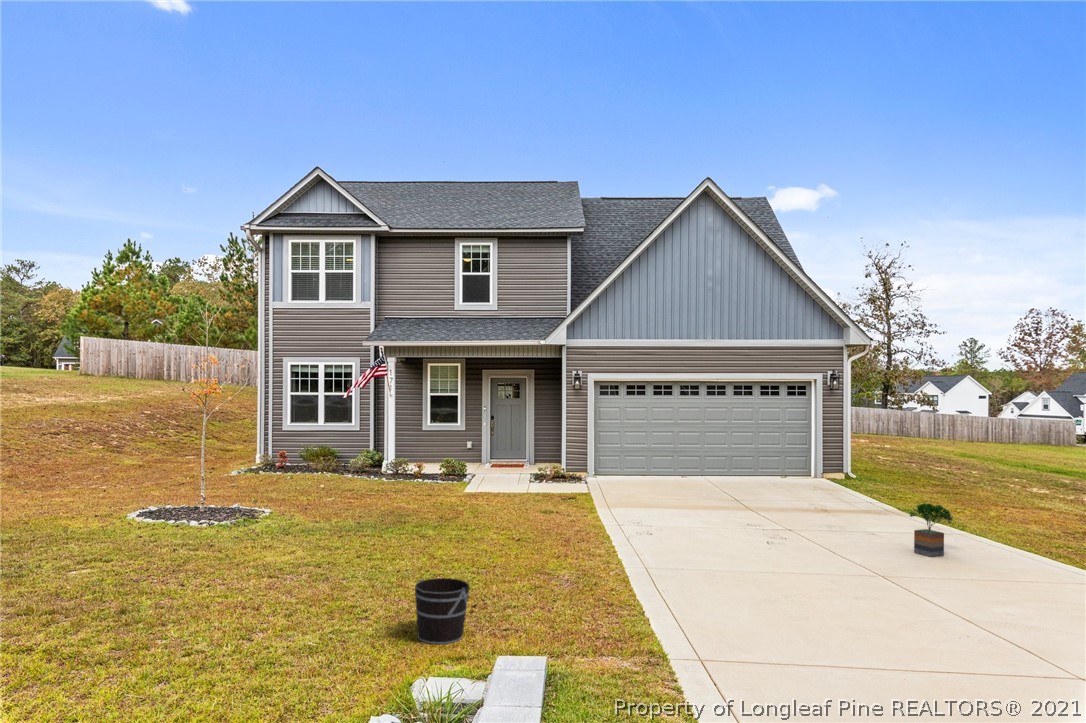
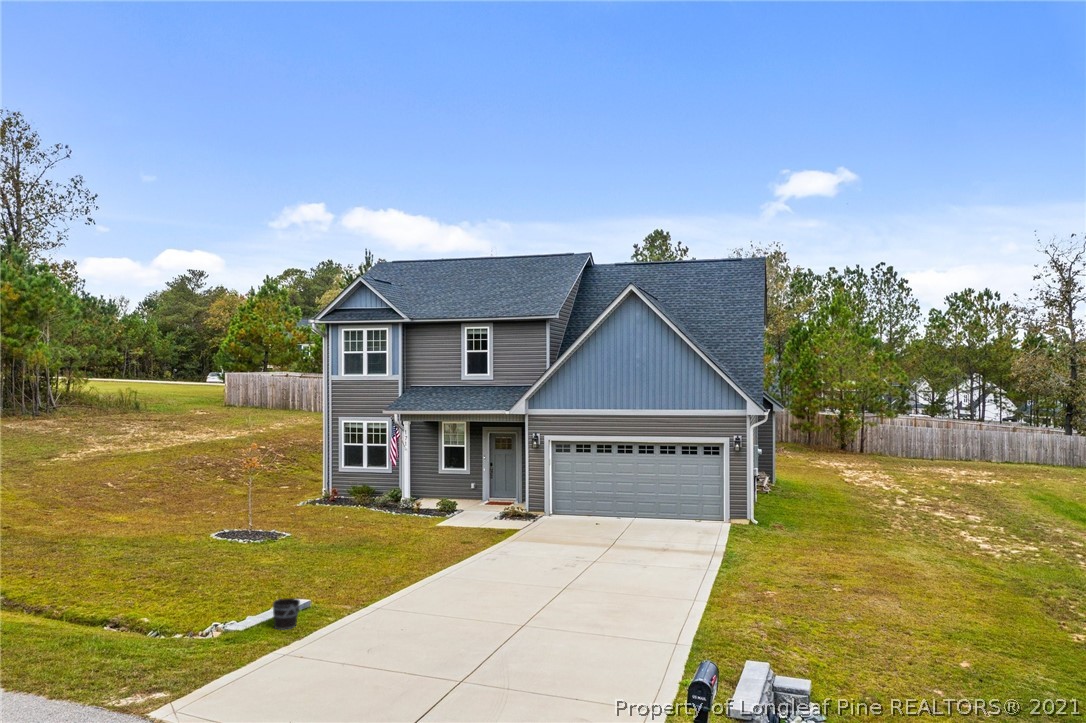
potted tree: present [910,503,953,557] -> none [637,562,661,598]

